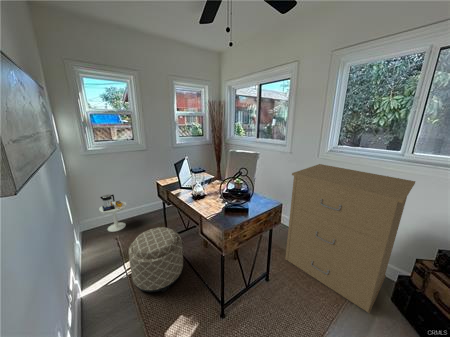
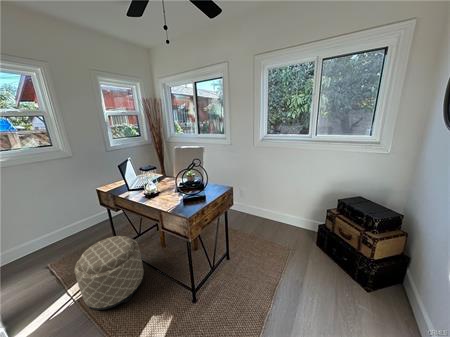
filing cabinet: present [285,164,415,313] -> none [236,152,319,258]
side table: present [99,194,127,232] -> none [13,215,57,262]

